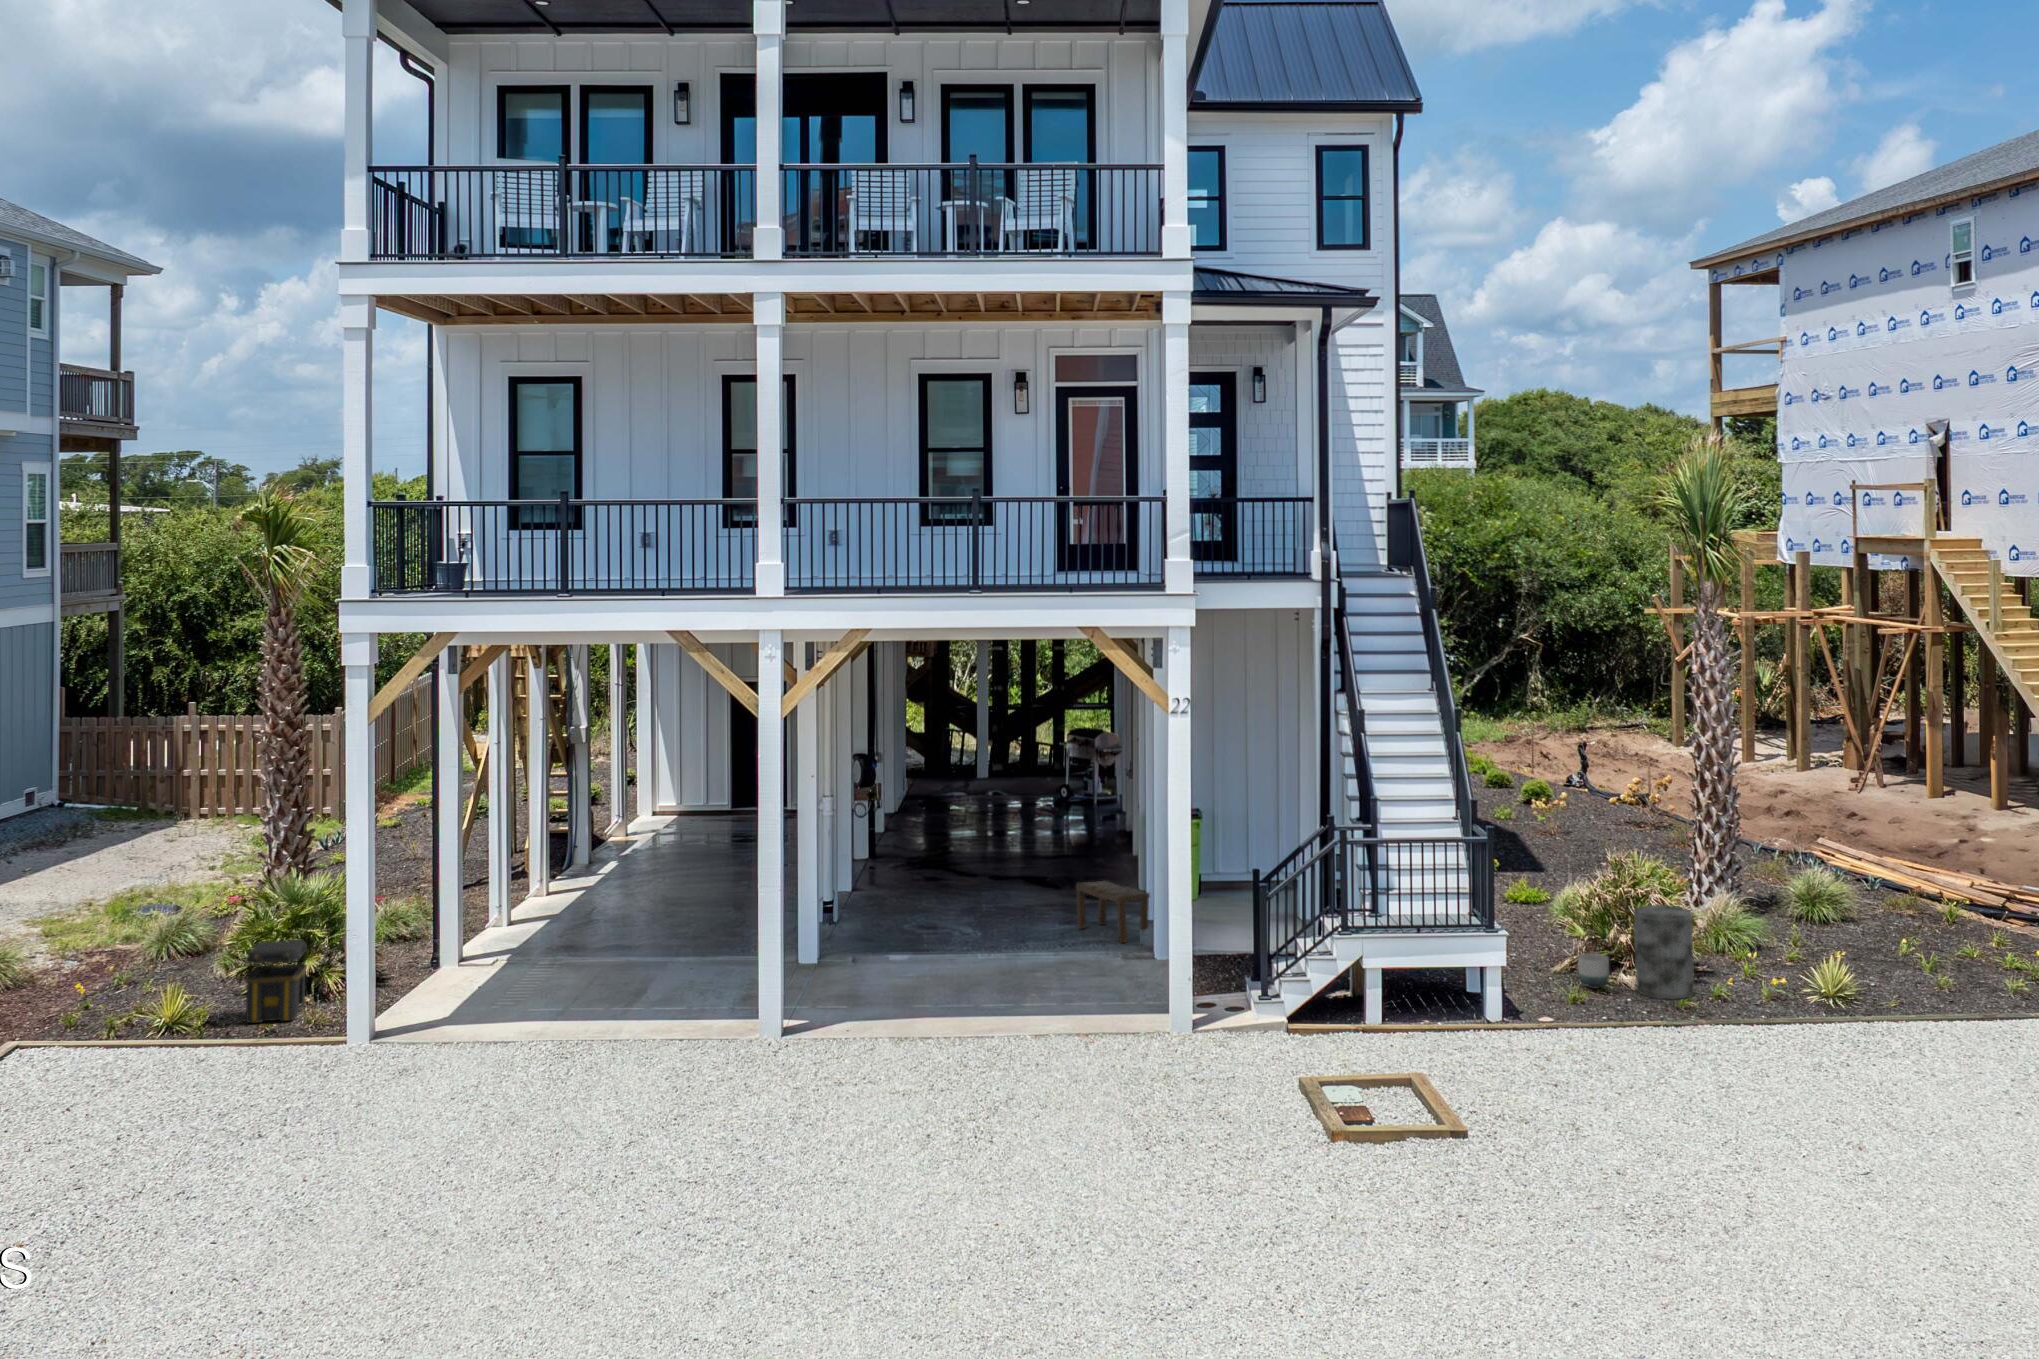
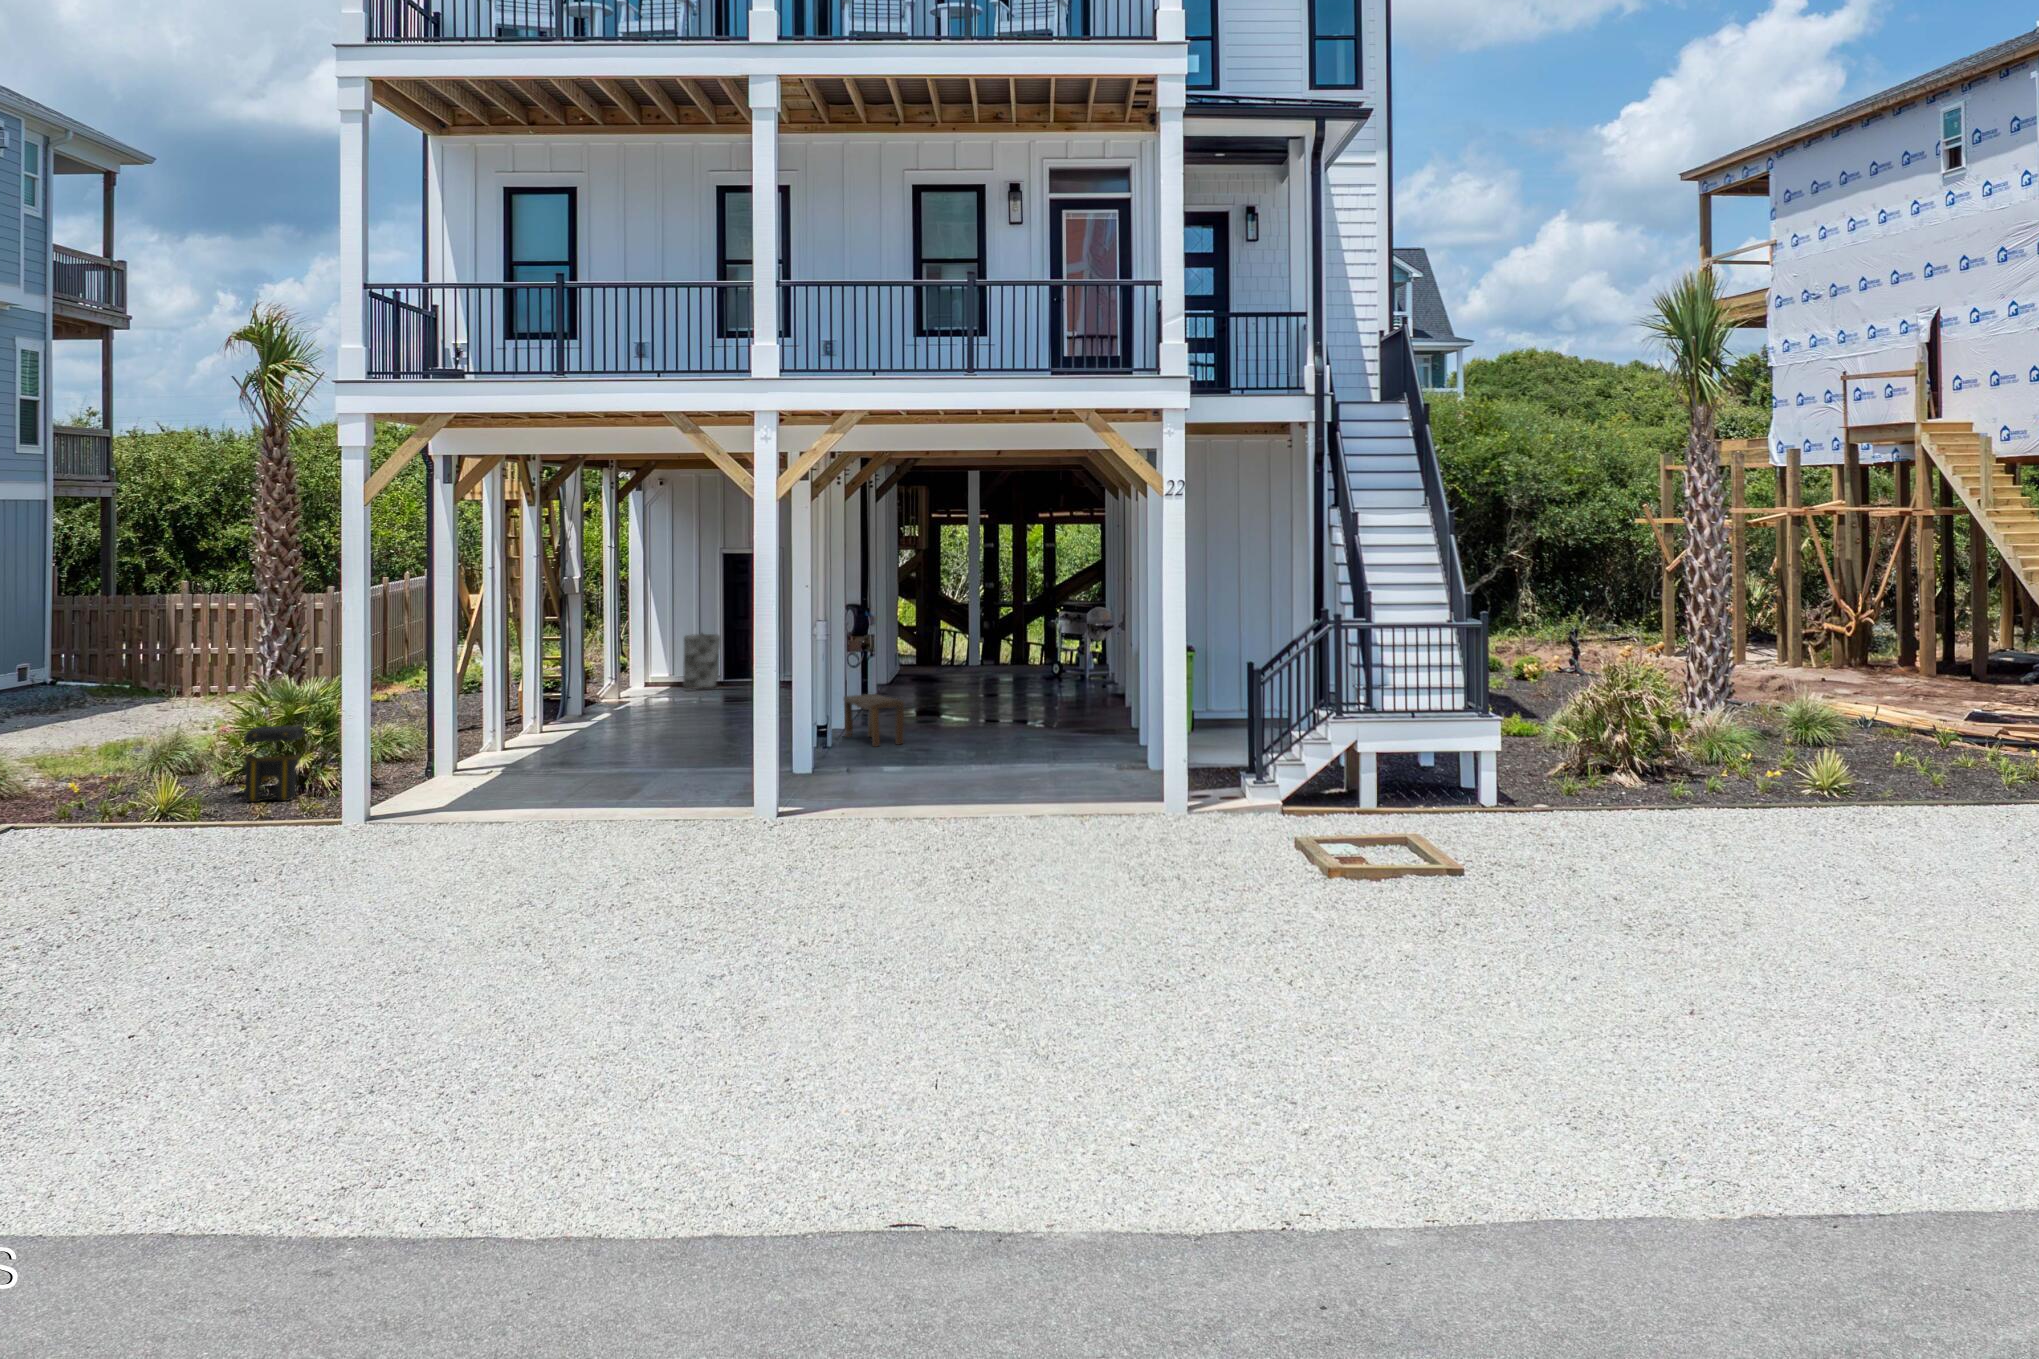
bench: present [1076,881,1150,943] -> present [844,694,904,747]
trash can: present [1634,905,1694,1000] -> present [683,633,720,688]
planter: present [1578,953,1609,989] -> none [1571,749,1601,782]

